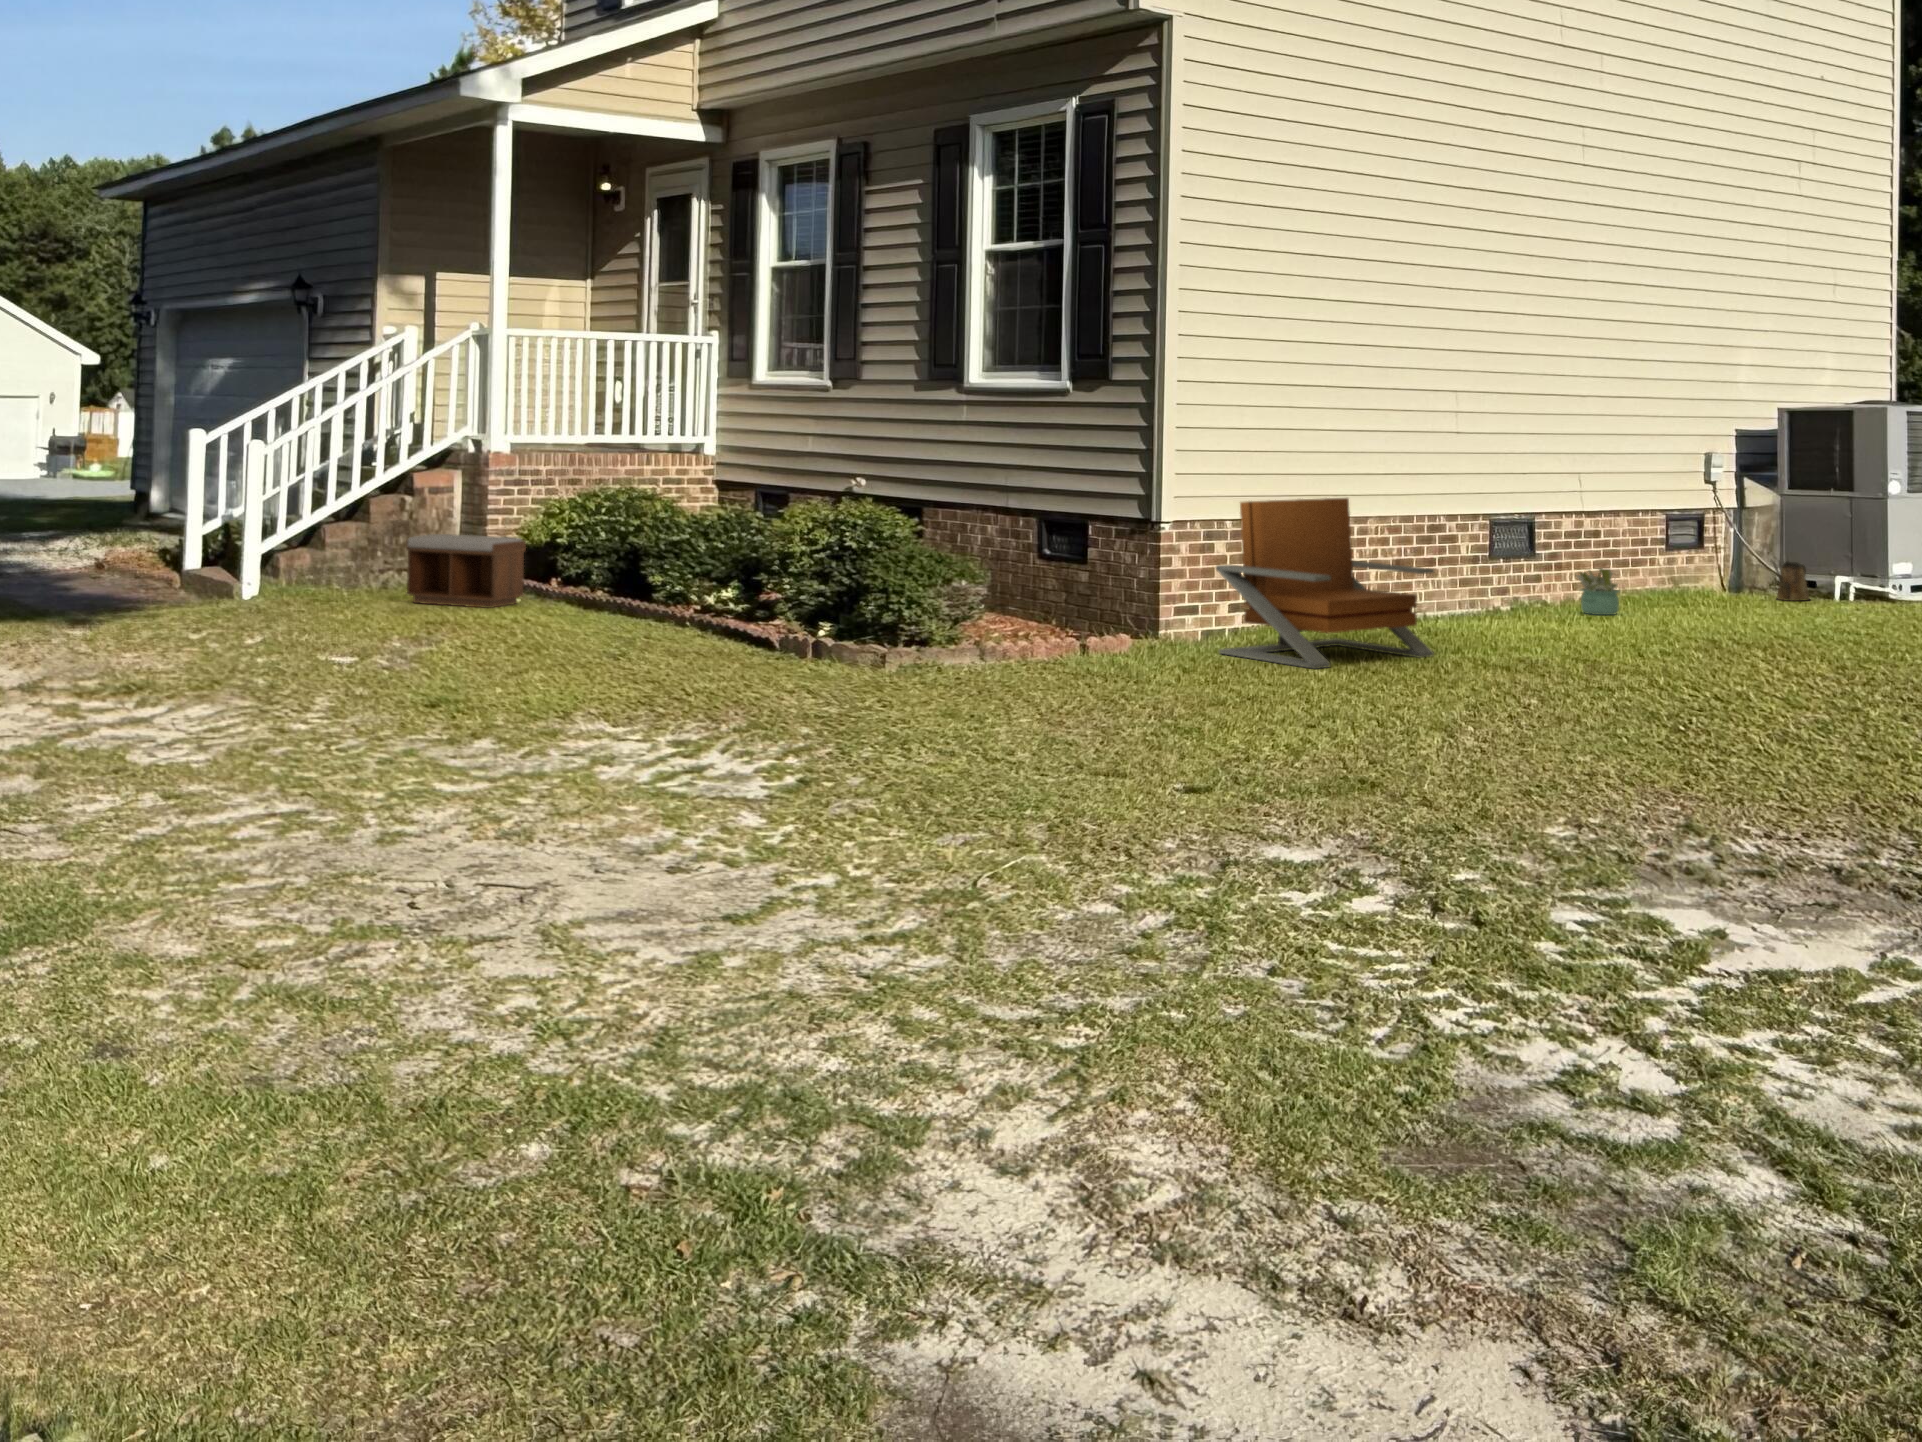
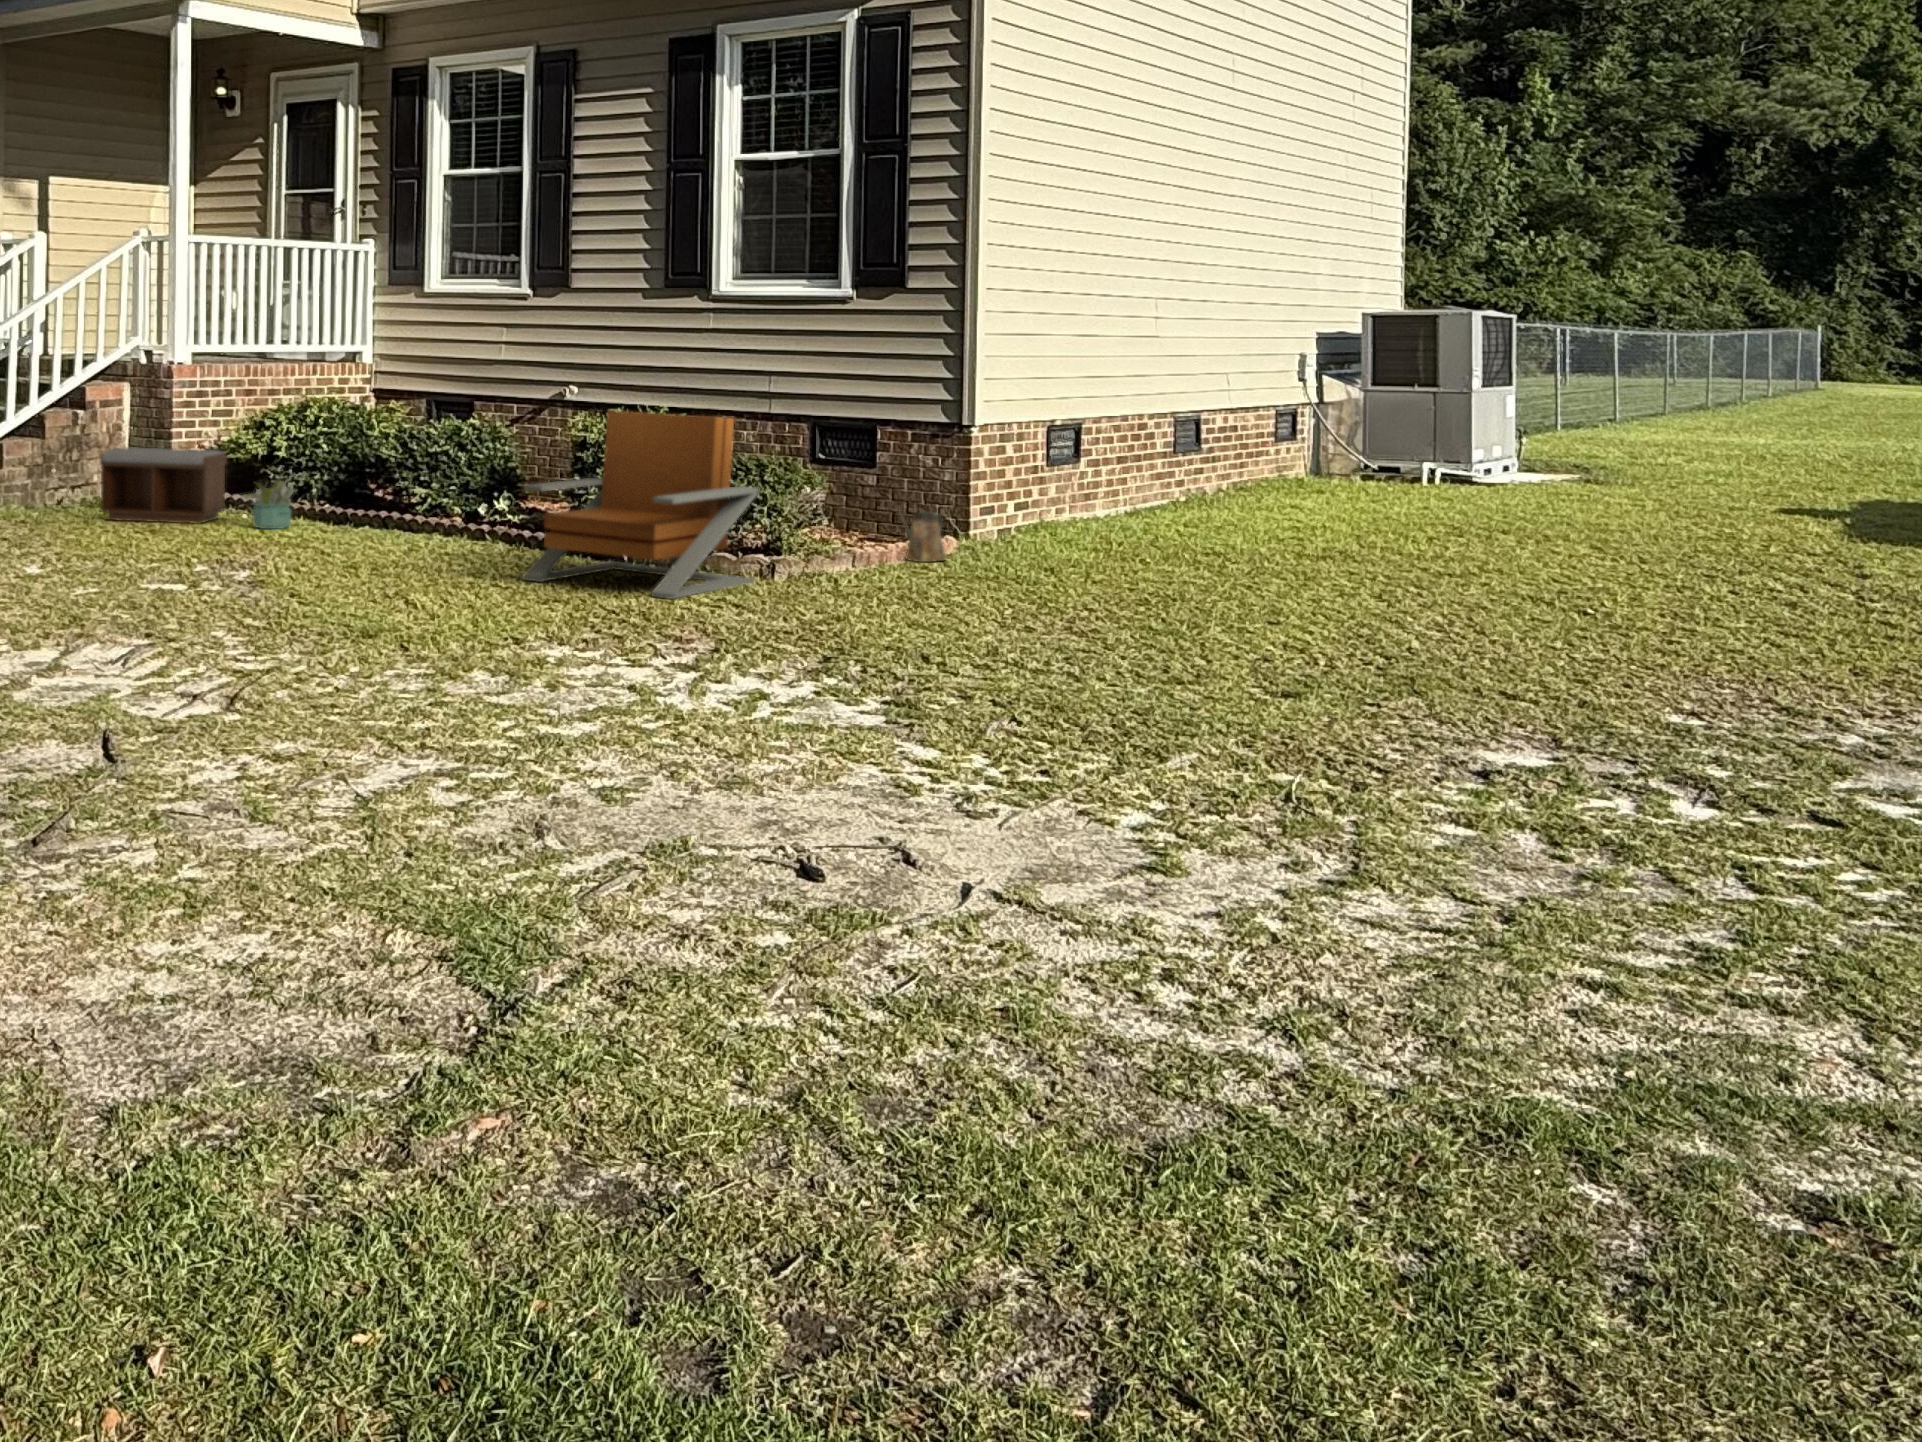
lounge chair: present [1216,498,1434,669] -> present [523,410,759,599]
watering can: present [1772,561,1810,601] -> present [898,512,945,562]
decorative plant: present [1577,568,1619,615] -> present [242,480,294,529]

